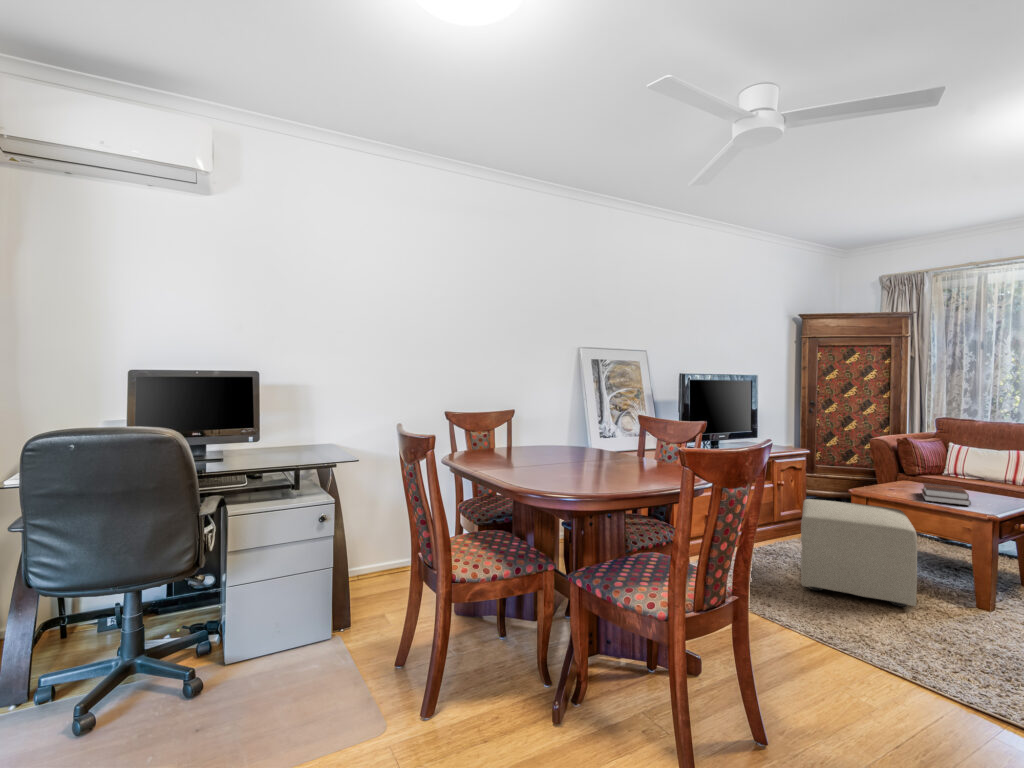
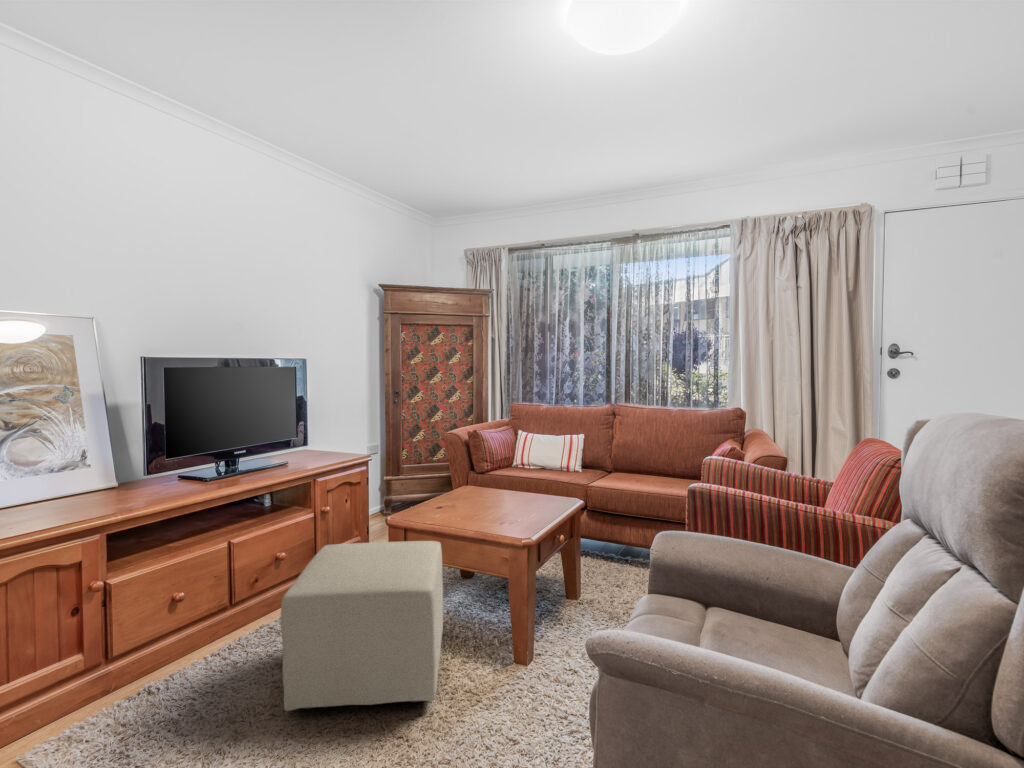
hardback book: present [921,483,971,505] -> none [465,495,510,525]

